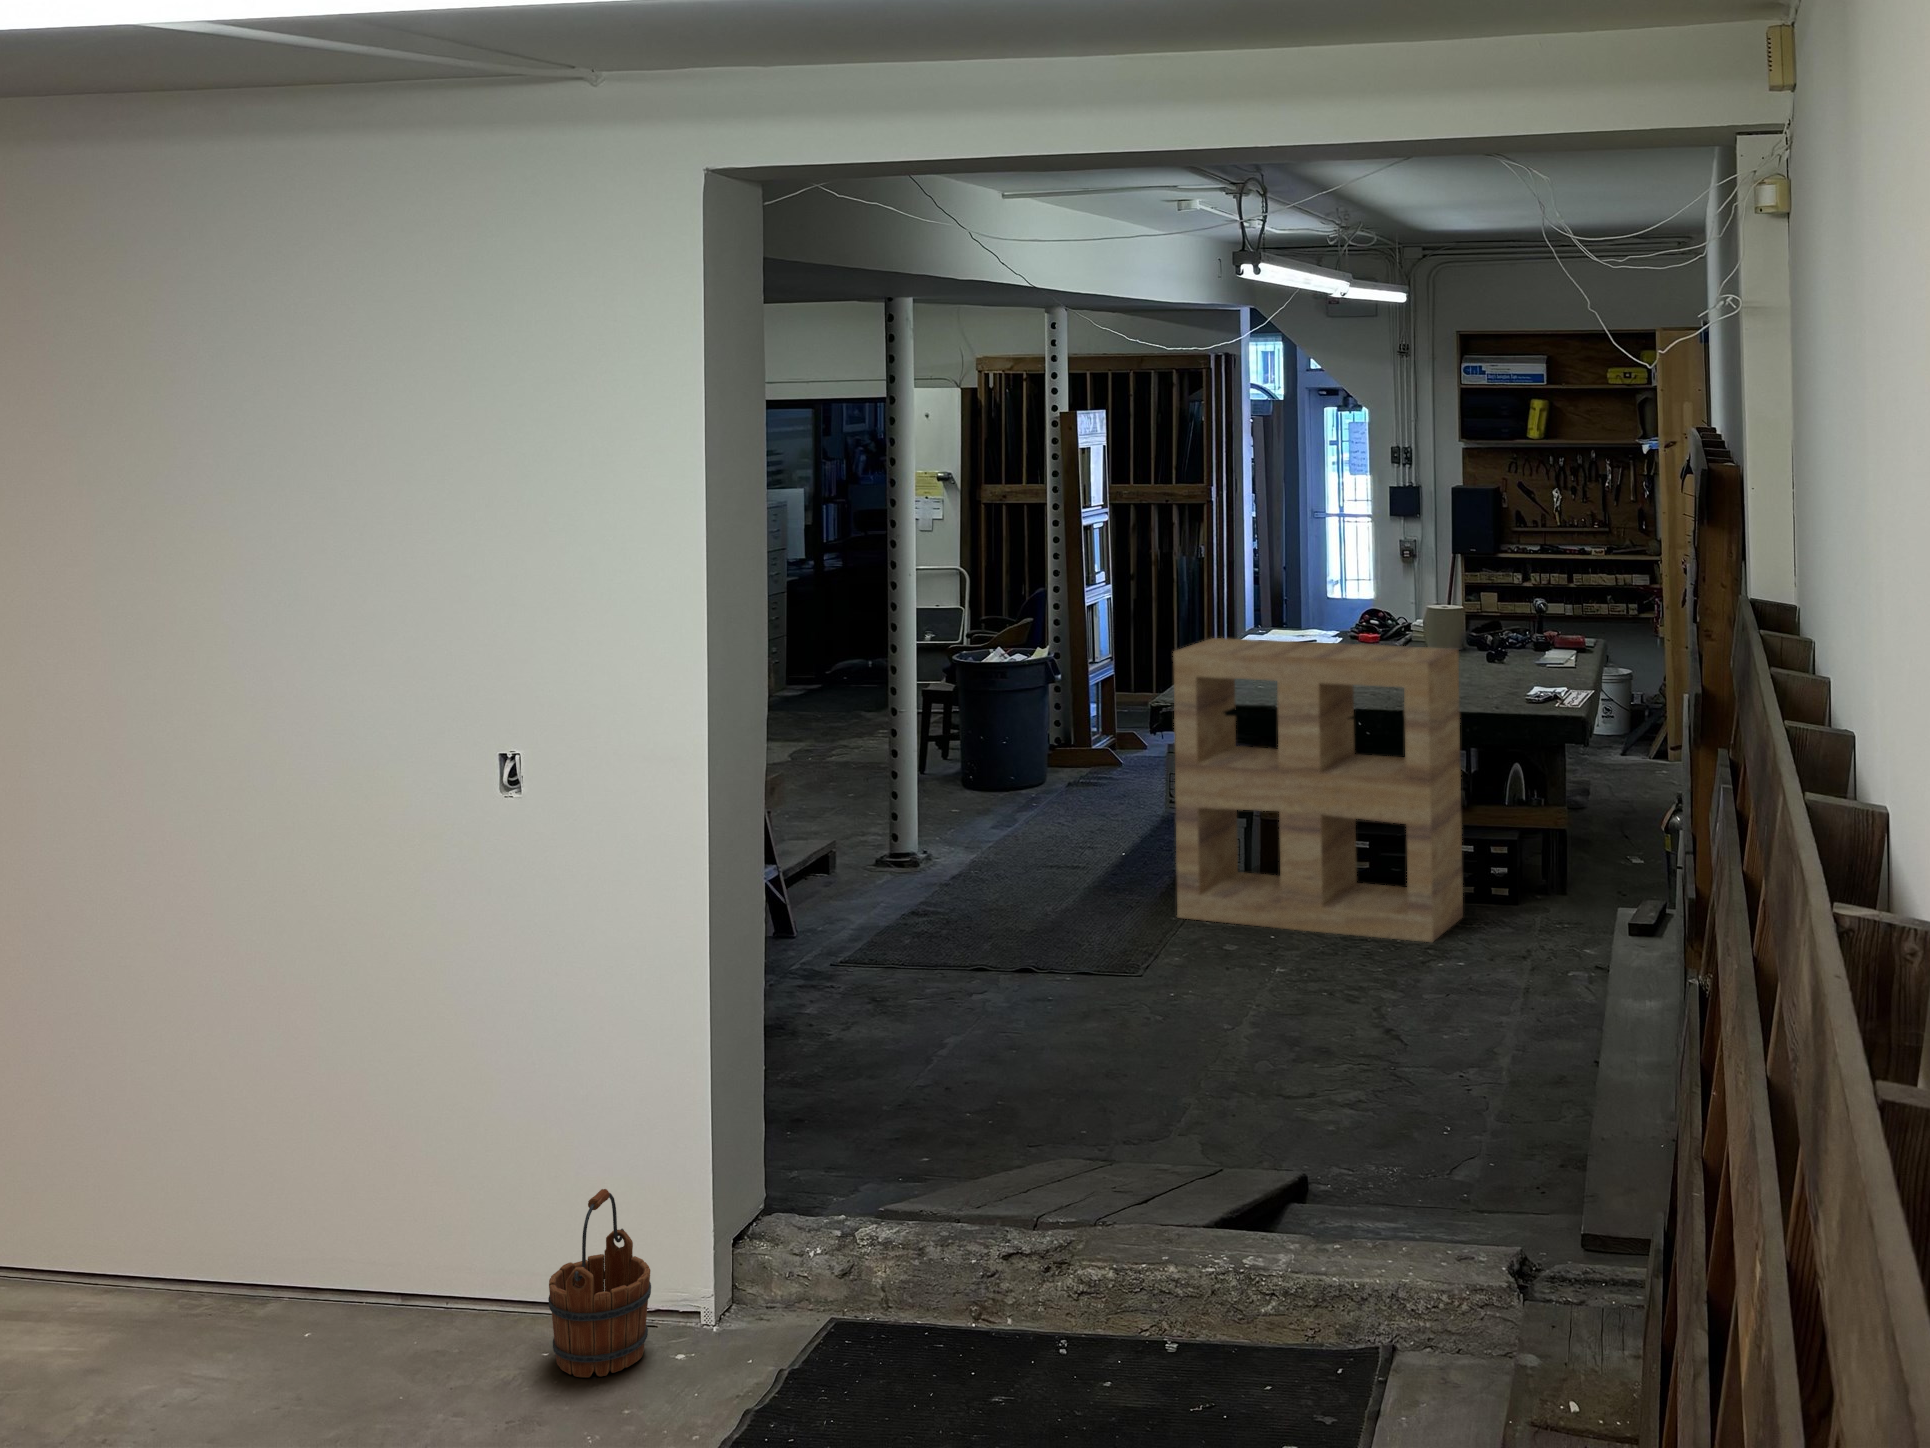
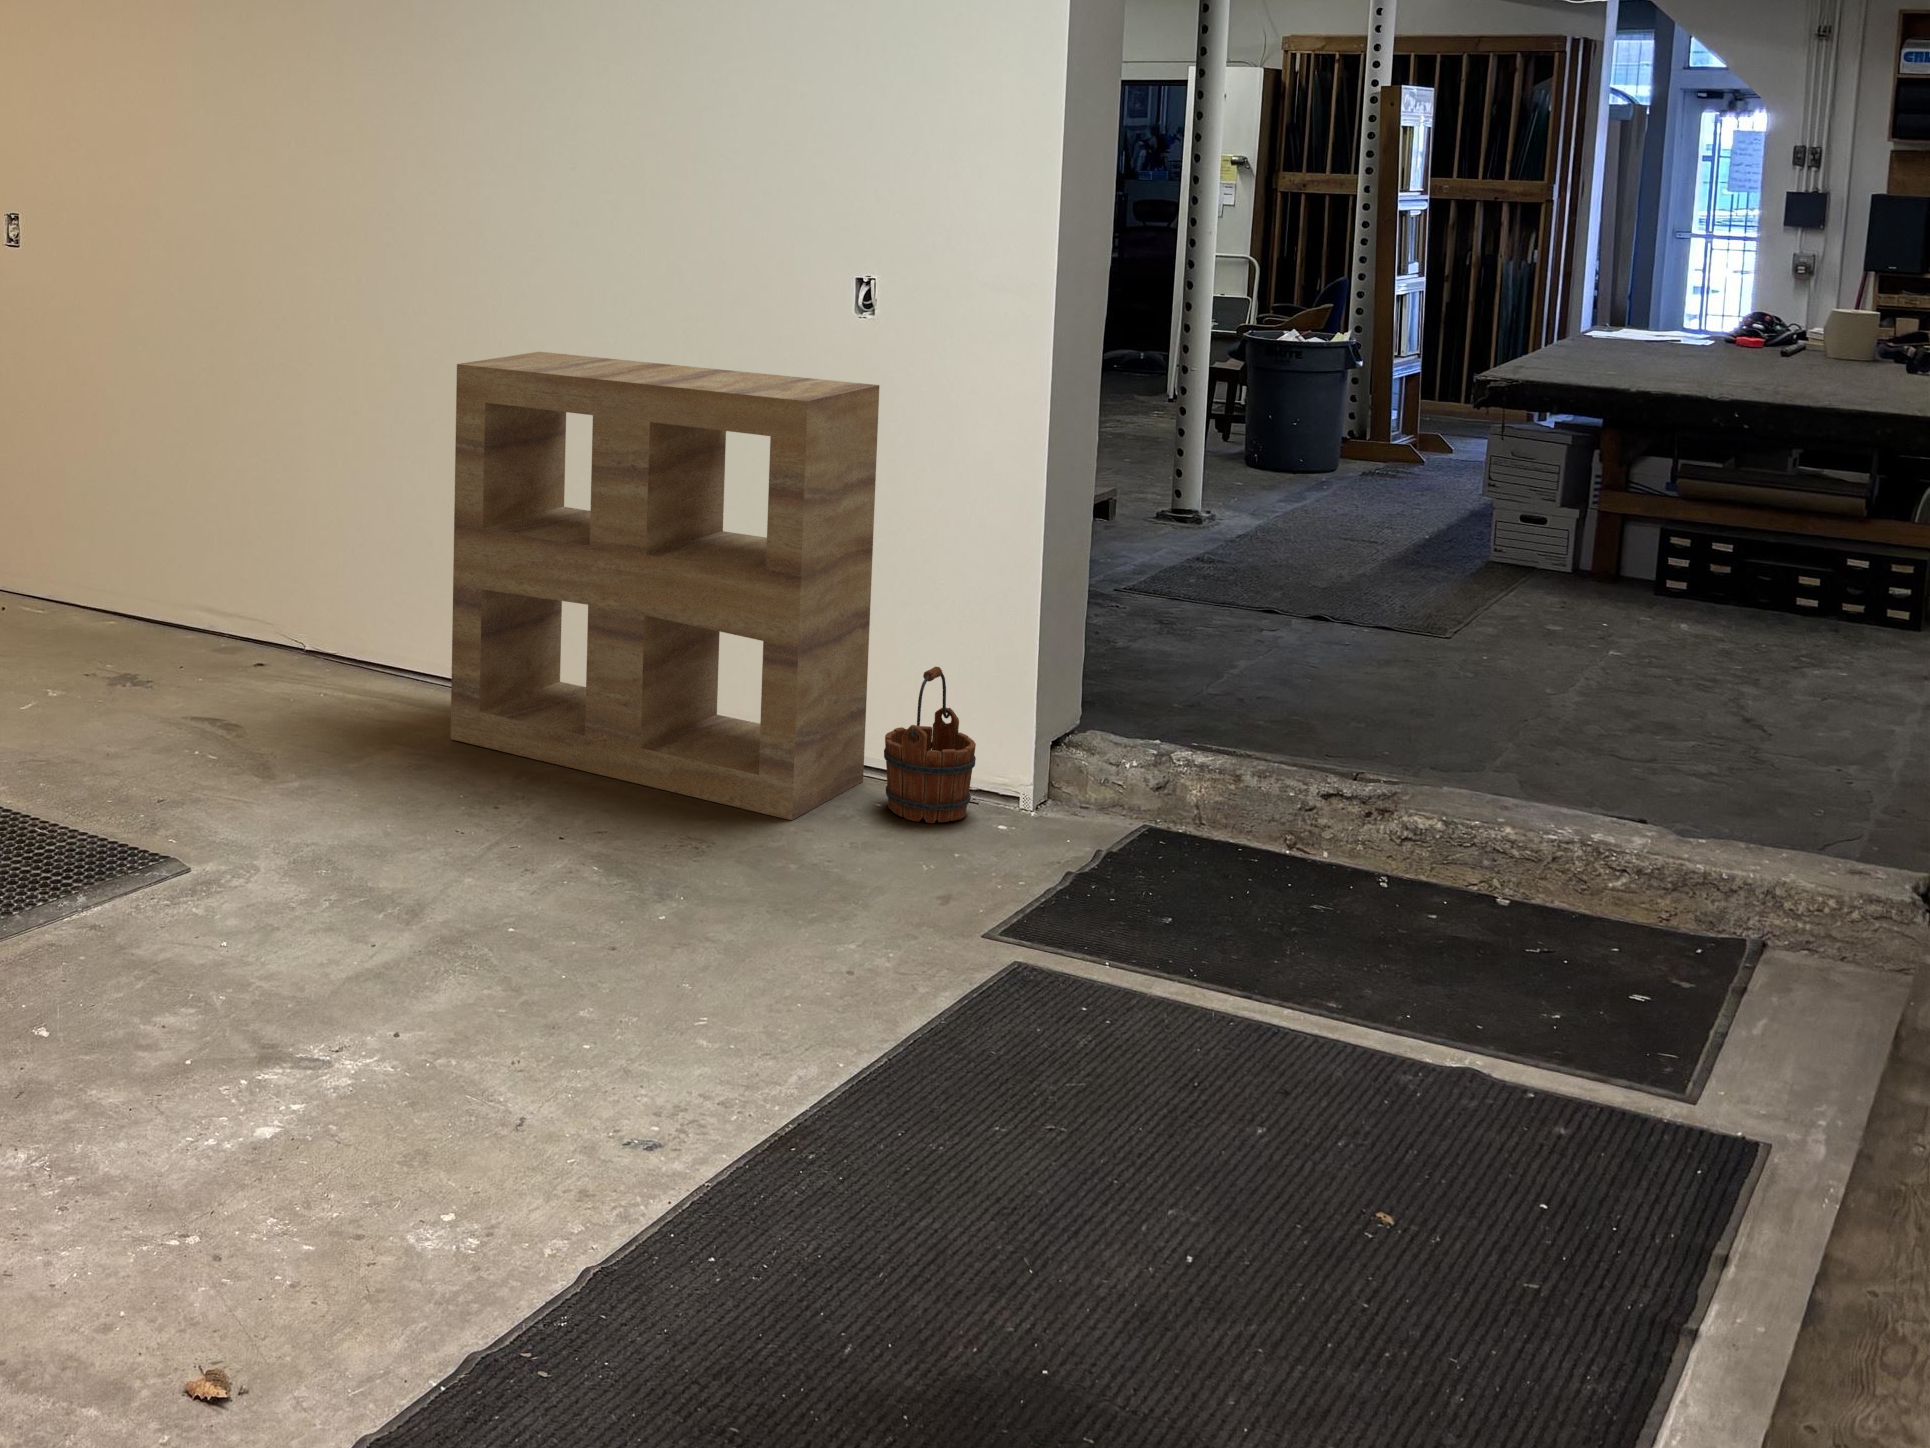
shelving unit: present [1173,638,1463,942] -> present [451,352,879,820]

